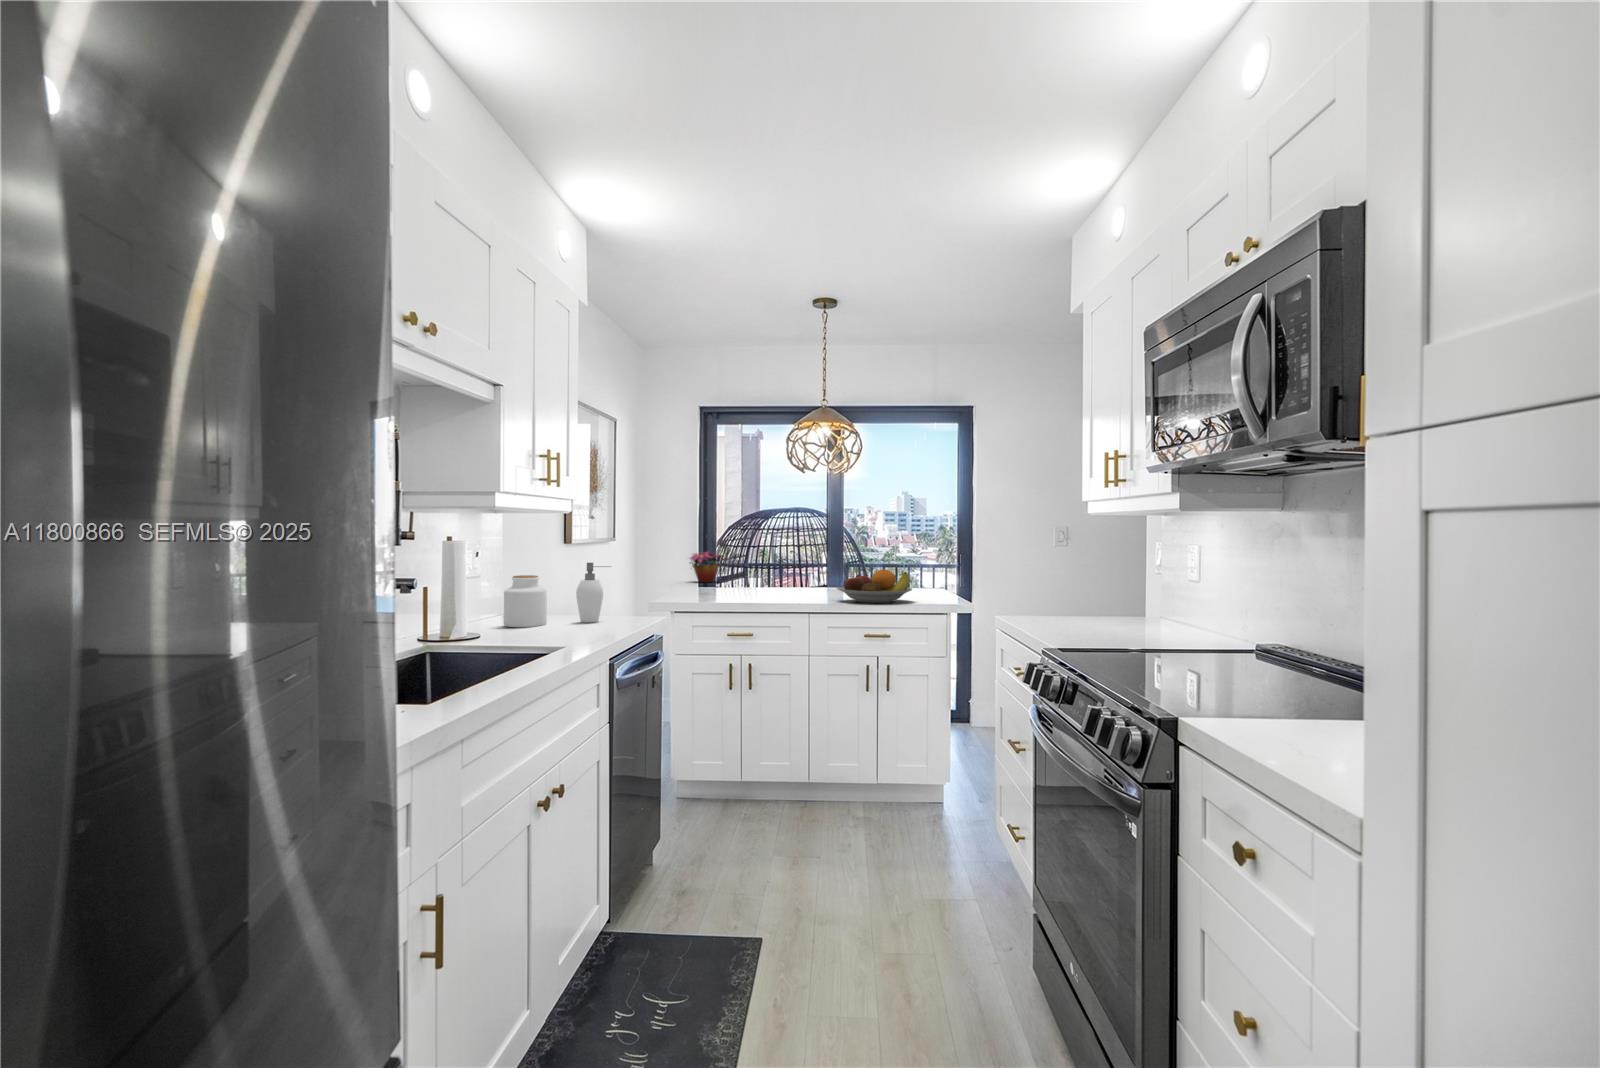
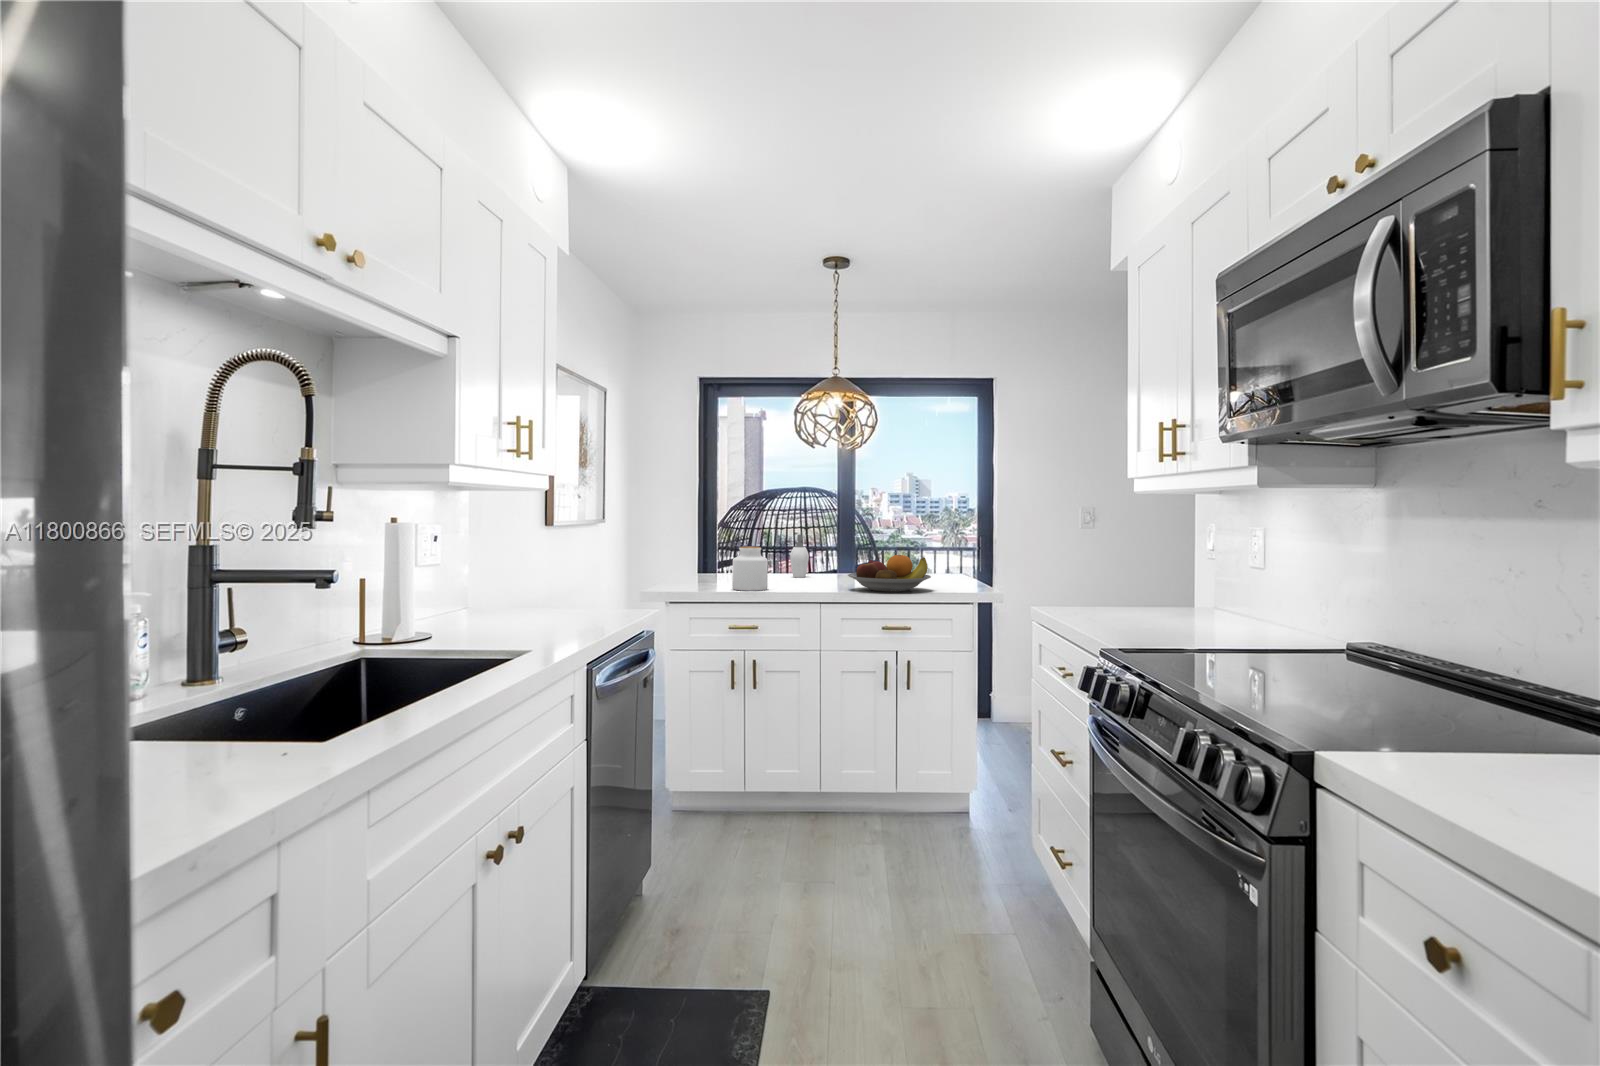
flower arrangement: present [690,552,725,583] -> none [683,535,730,568]
soap dispenser: present [576,563,611,623] -> present [790,535,809,577]
jar: present [504,575,547,627] -> present [732,546,768,591]

